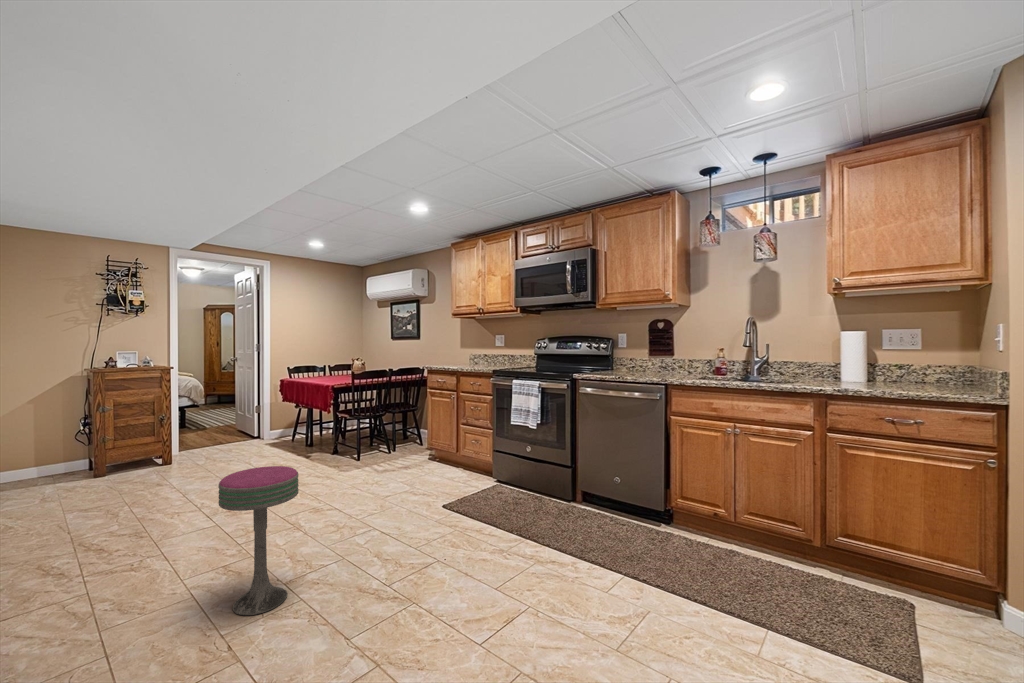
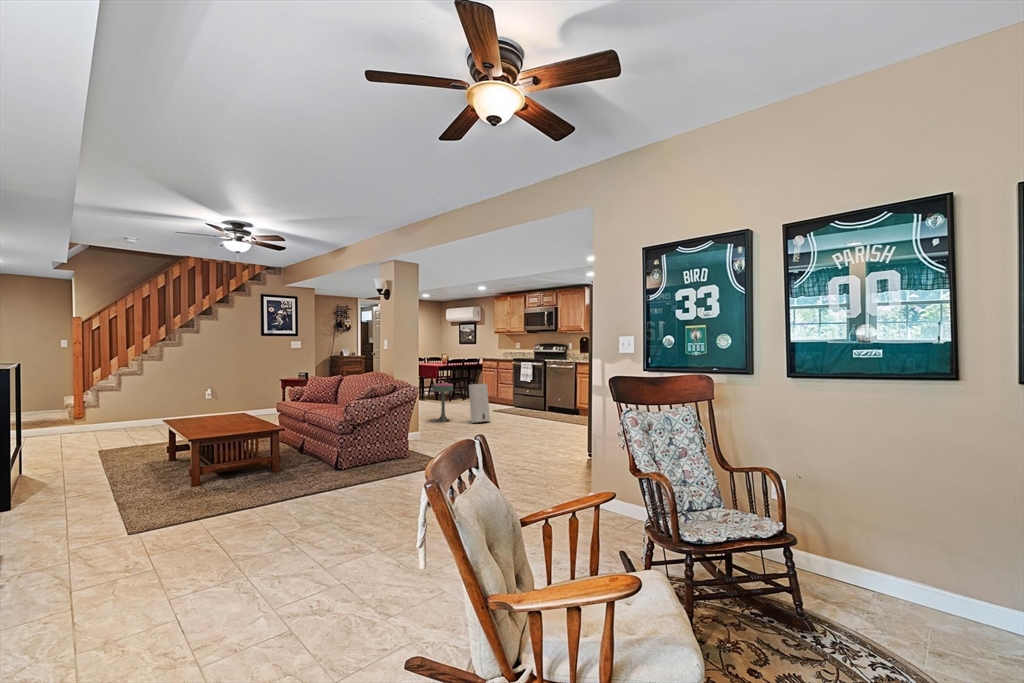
air purifier: none [344,468,423,627] -> present [469,384,490,423]

